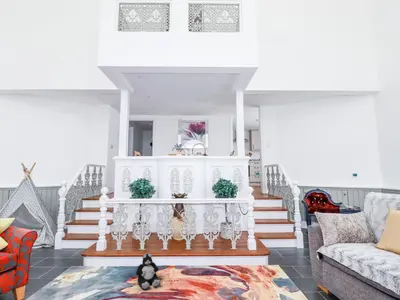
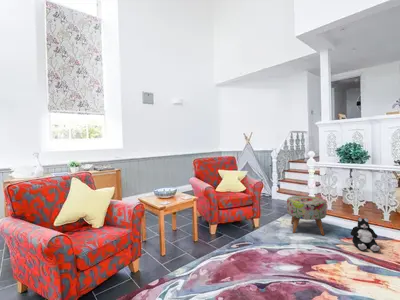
ottoman: none [69,239,115,292] -> present [287,196,327,235]

